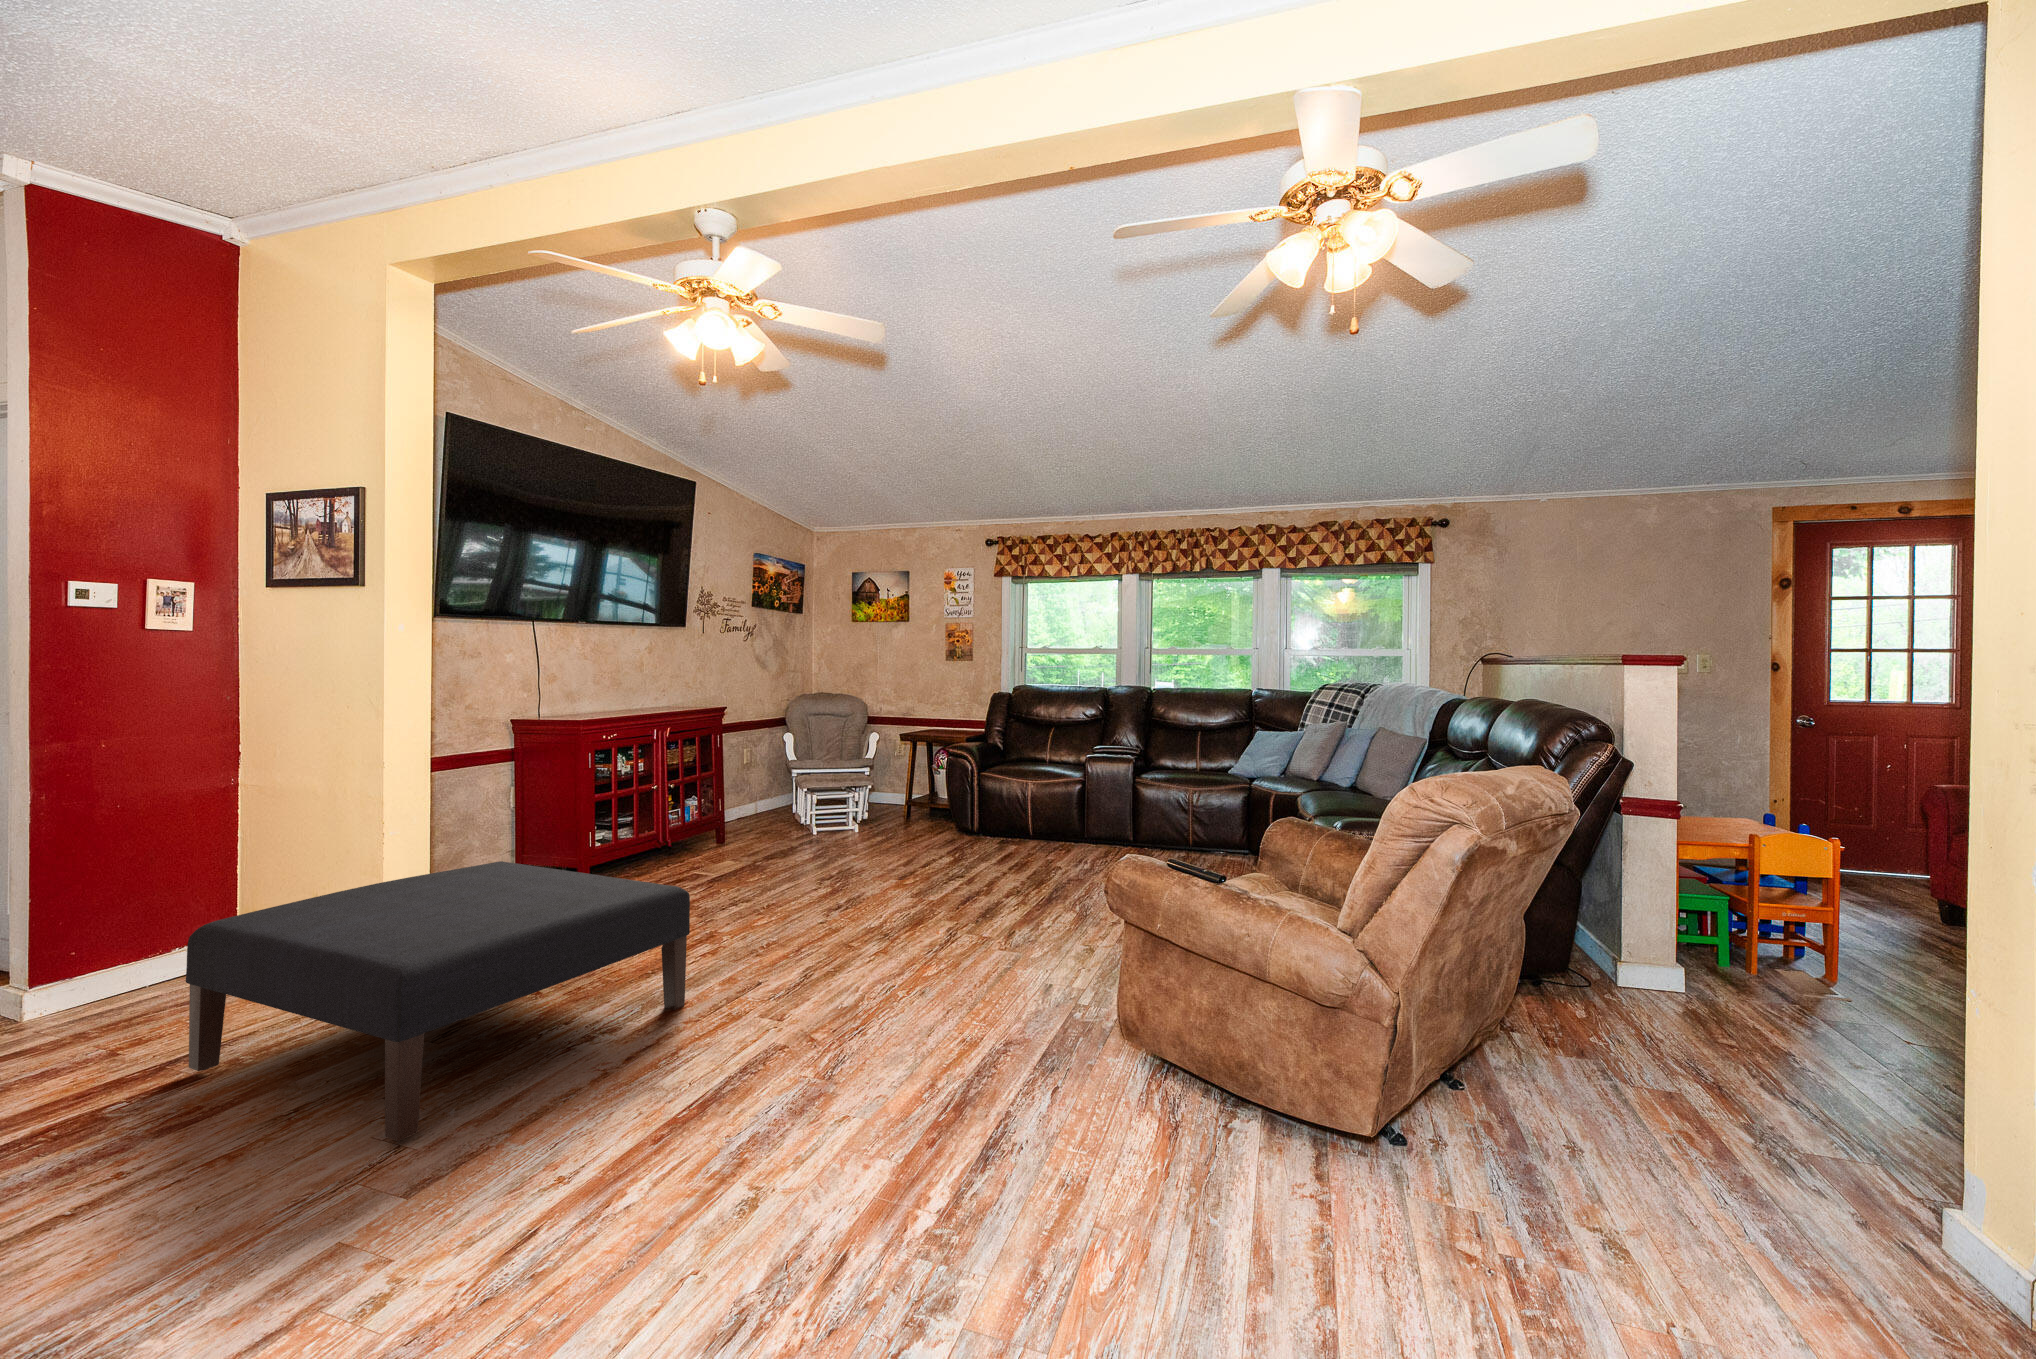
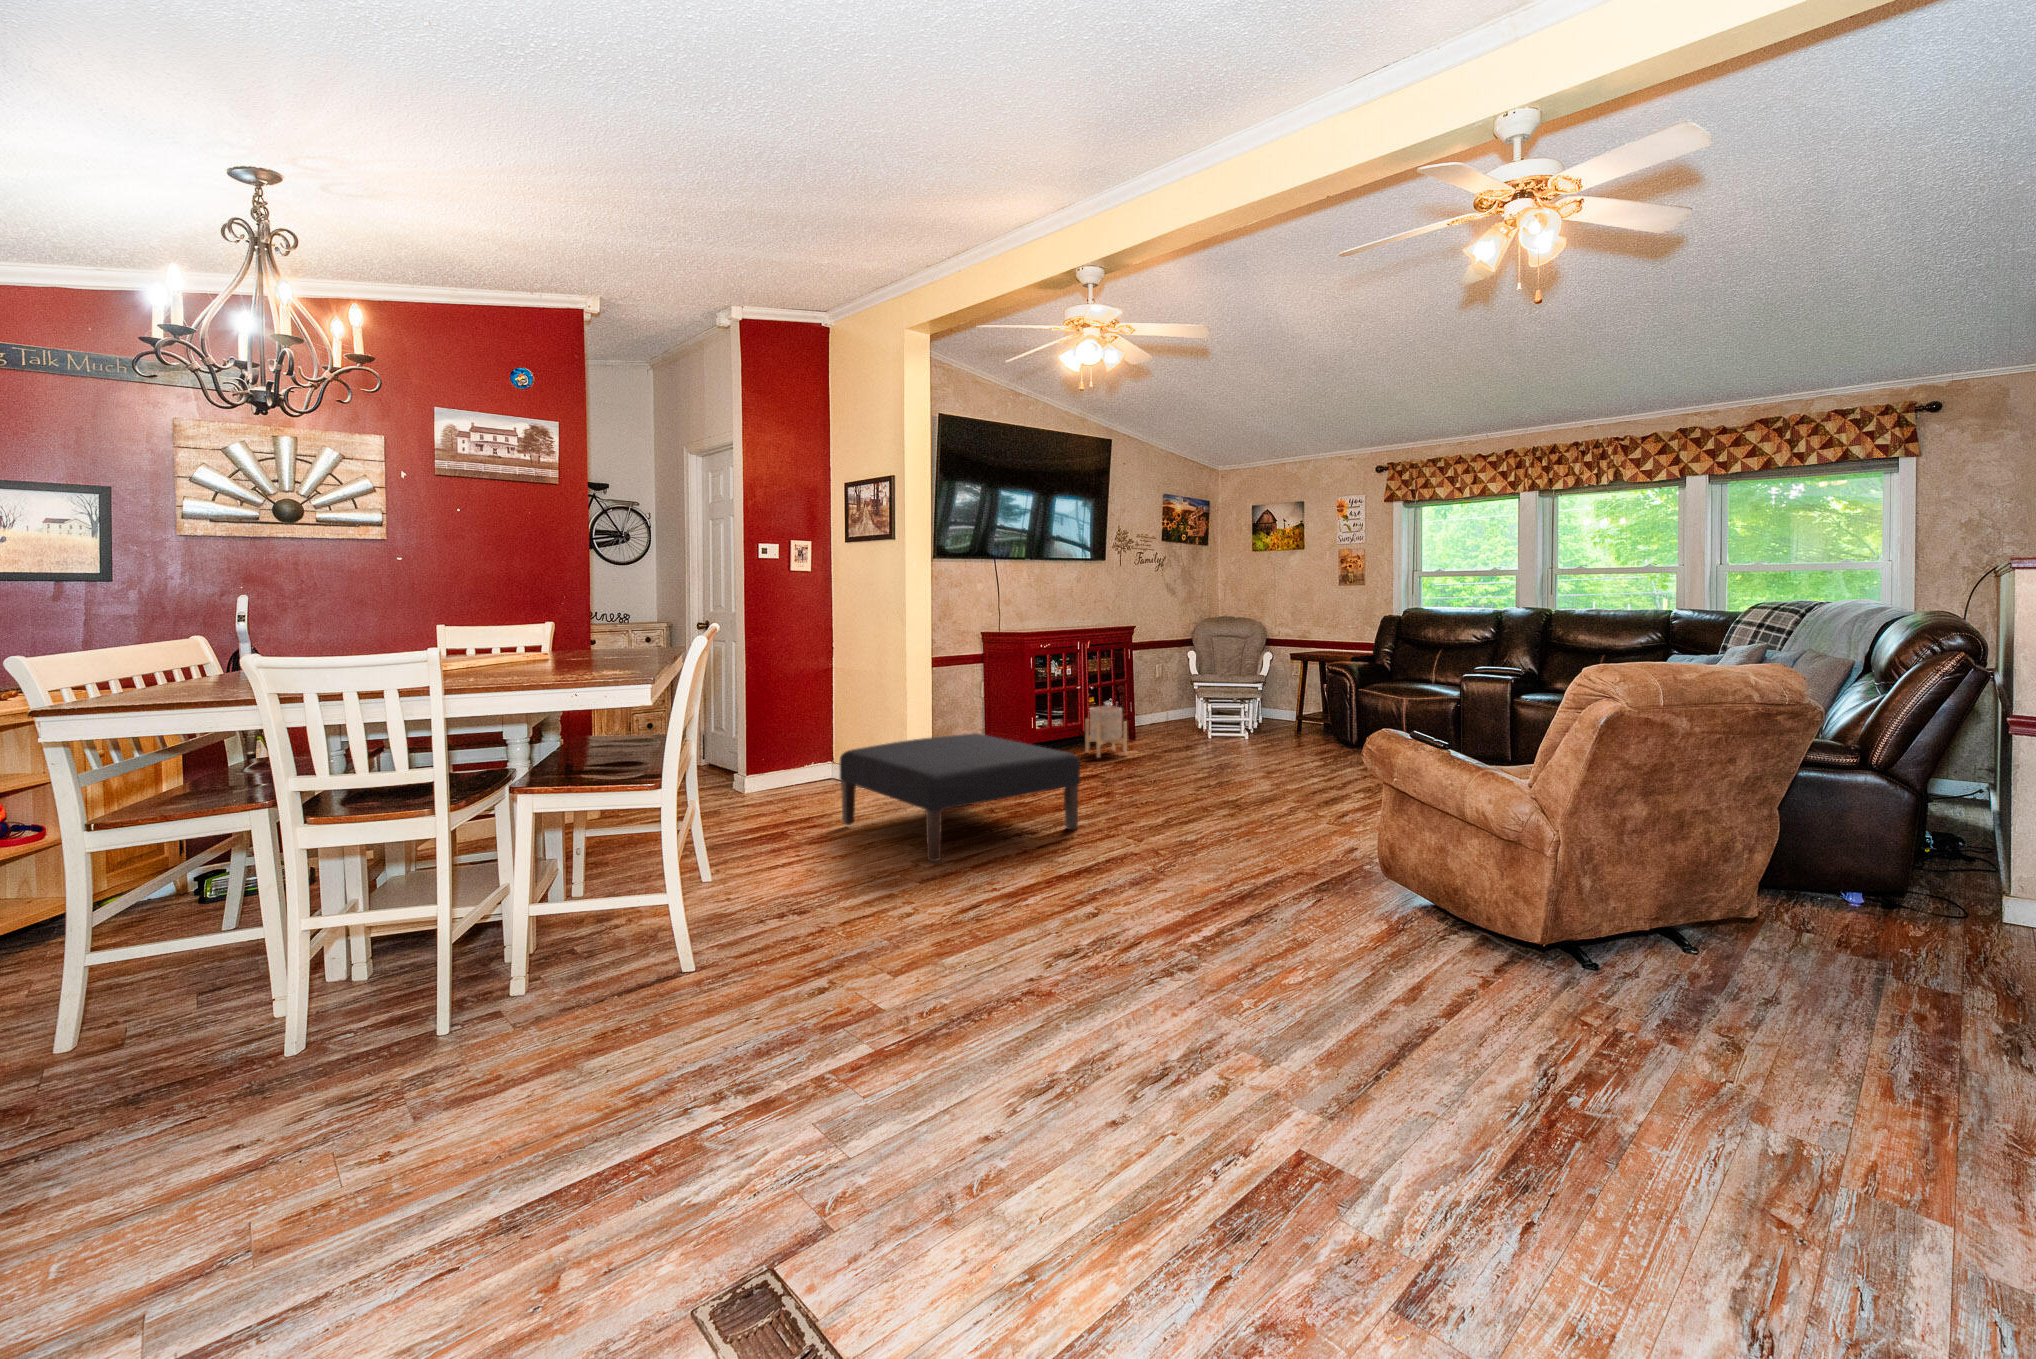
planter: none [666,803,726,873] -> present [1086,706,1127,758]

